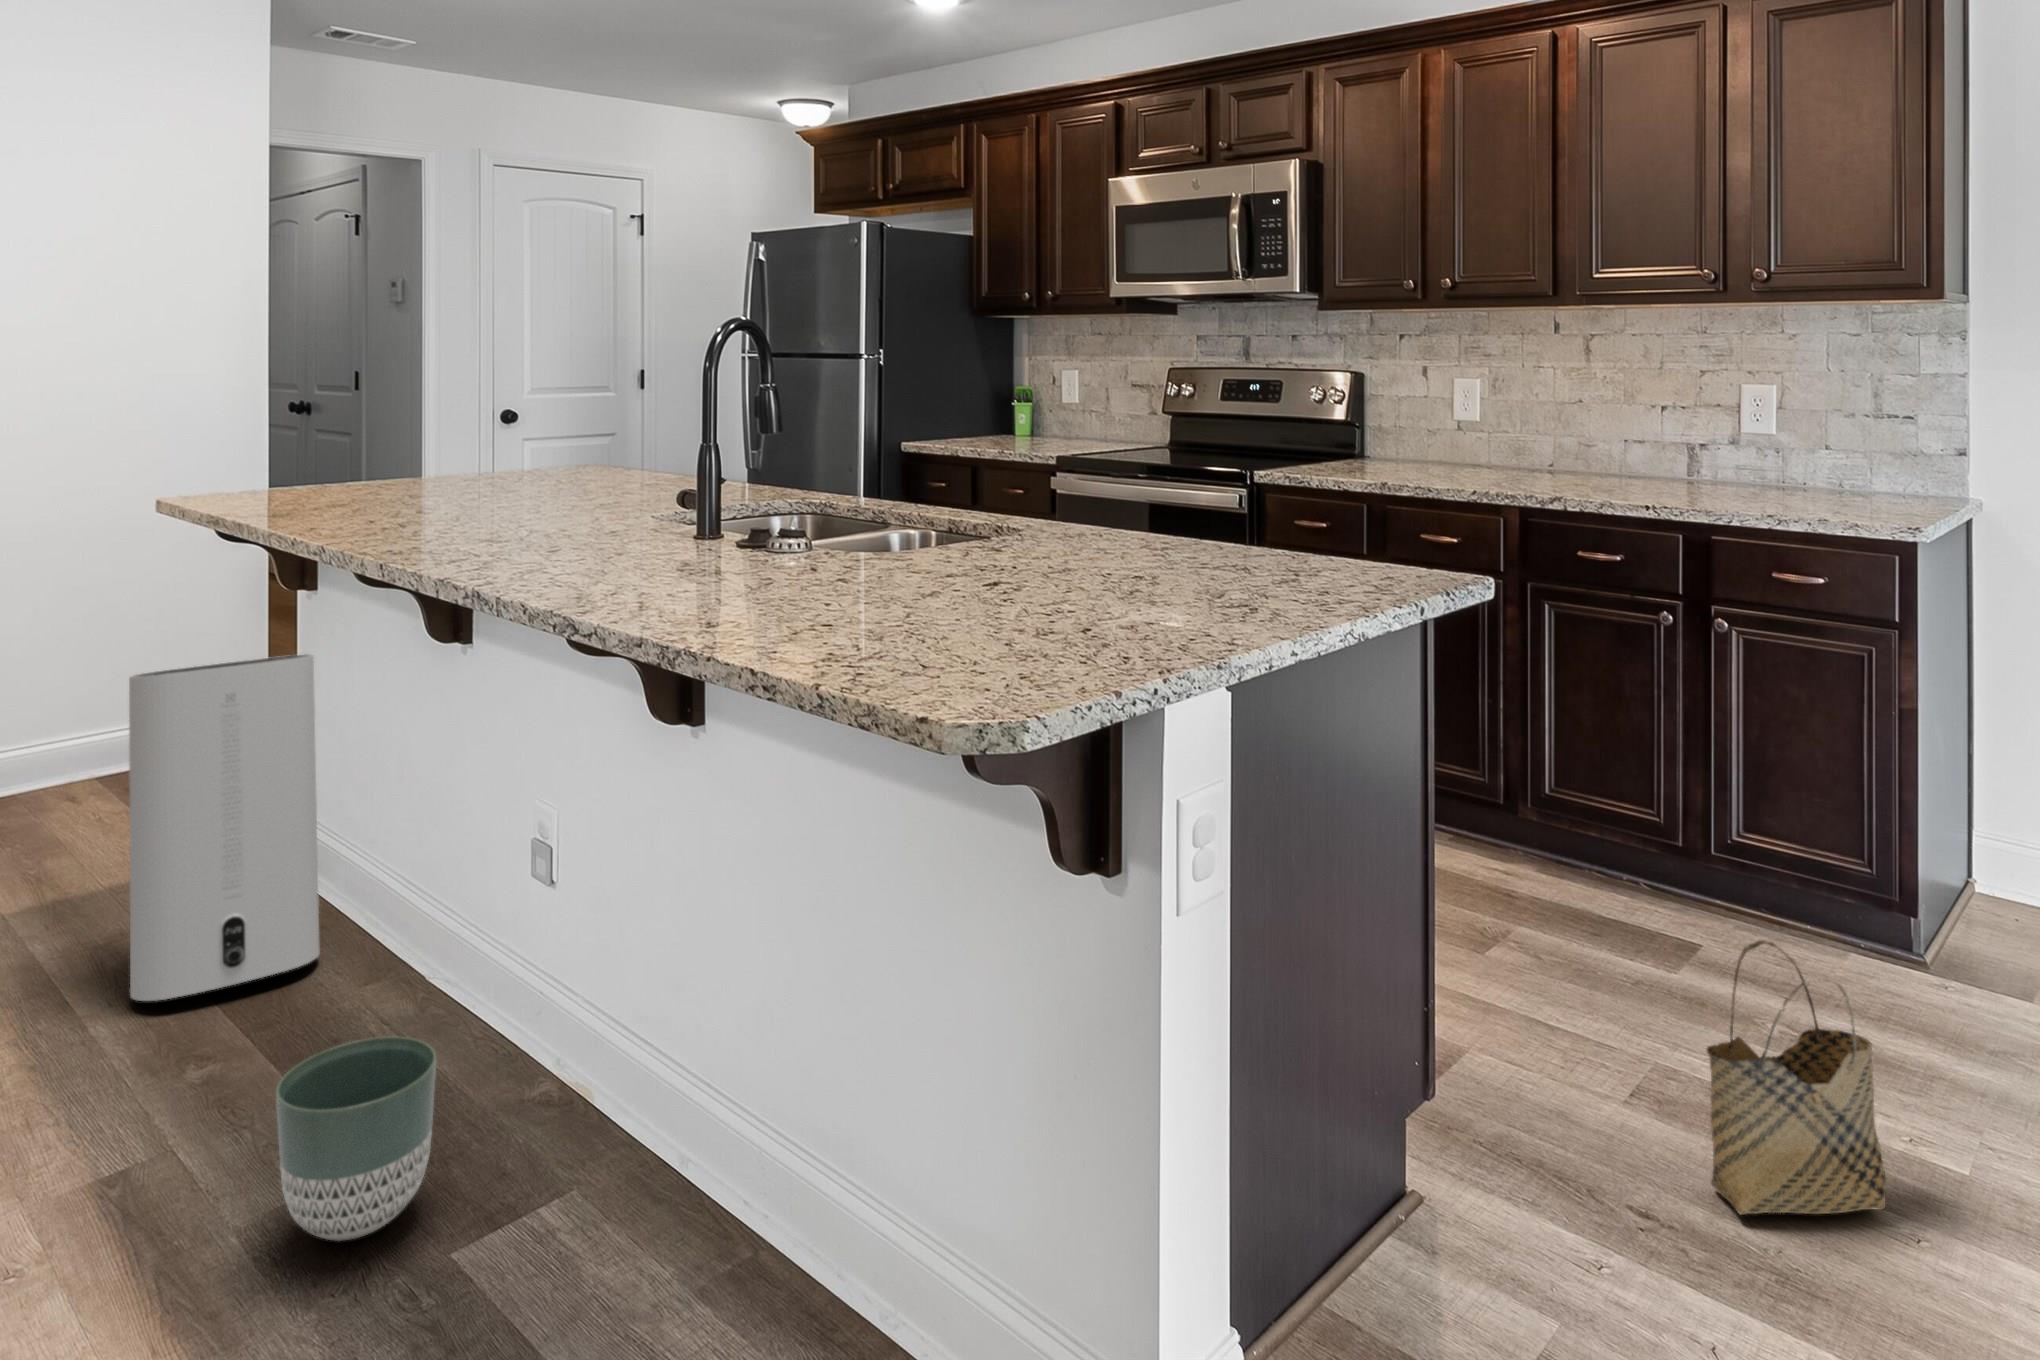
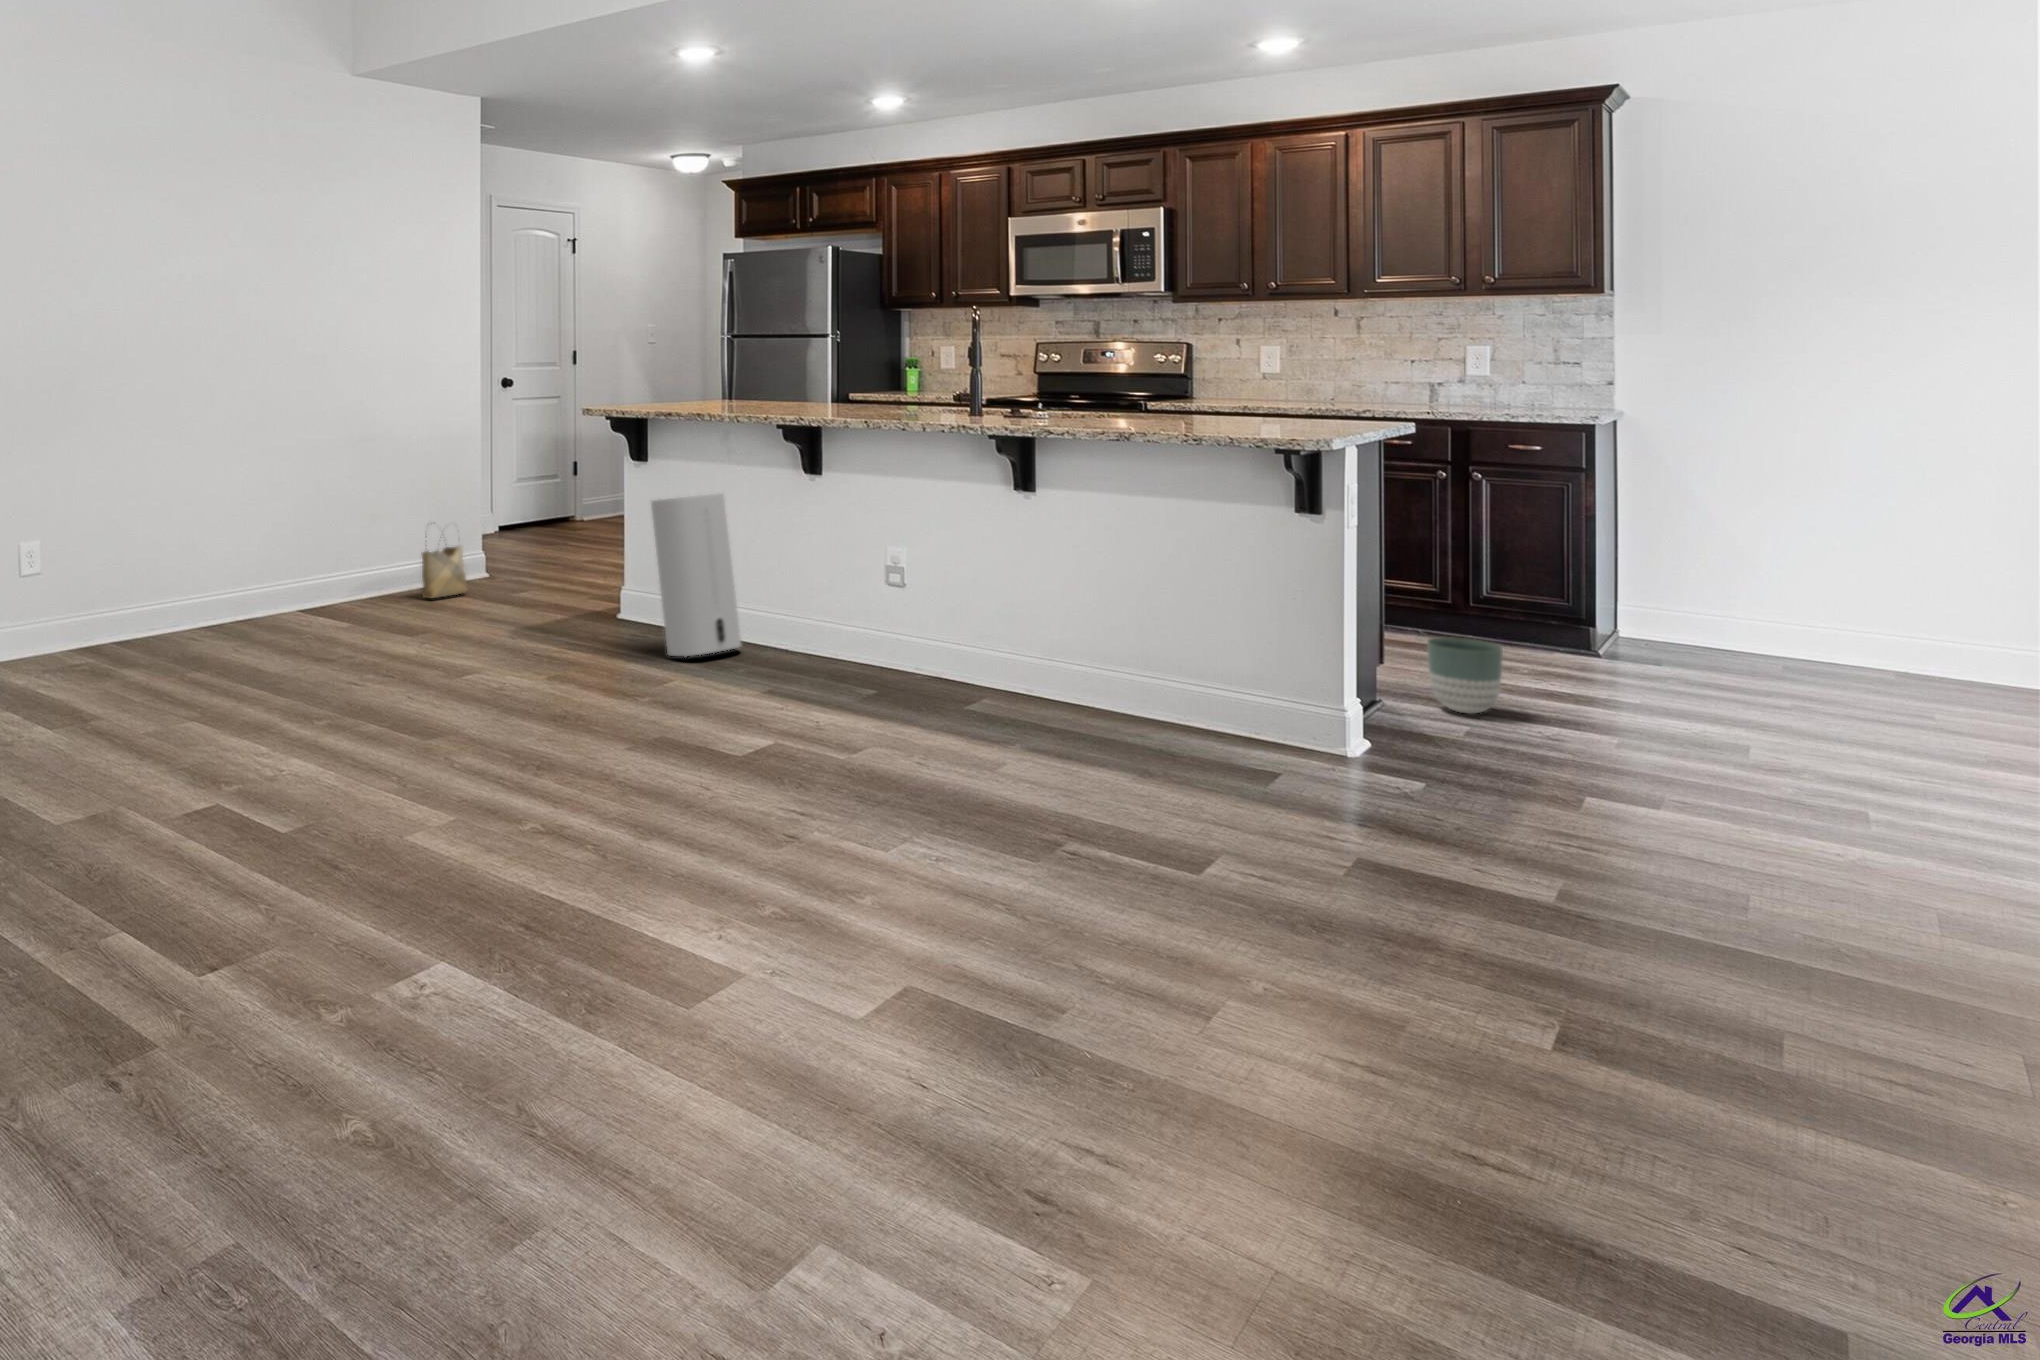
woven basket: present [1706,941,1886,1215] -> present [422,531,467,598]
planter: present [276,1037,436,1241] -> present [1427,637,1503,714]

